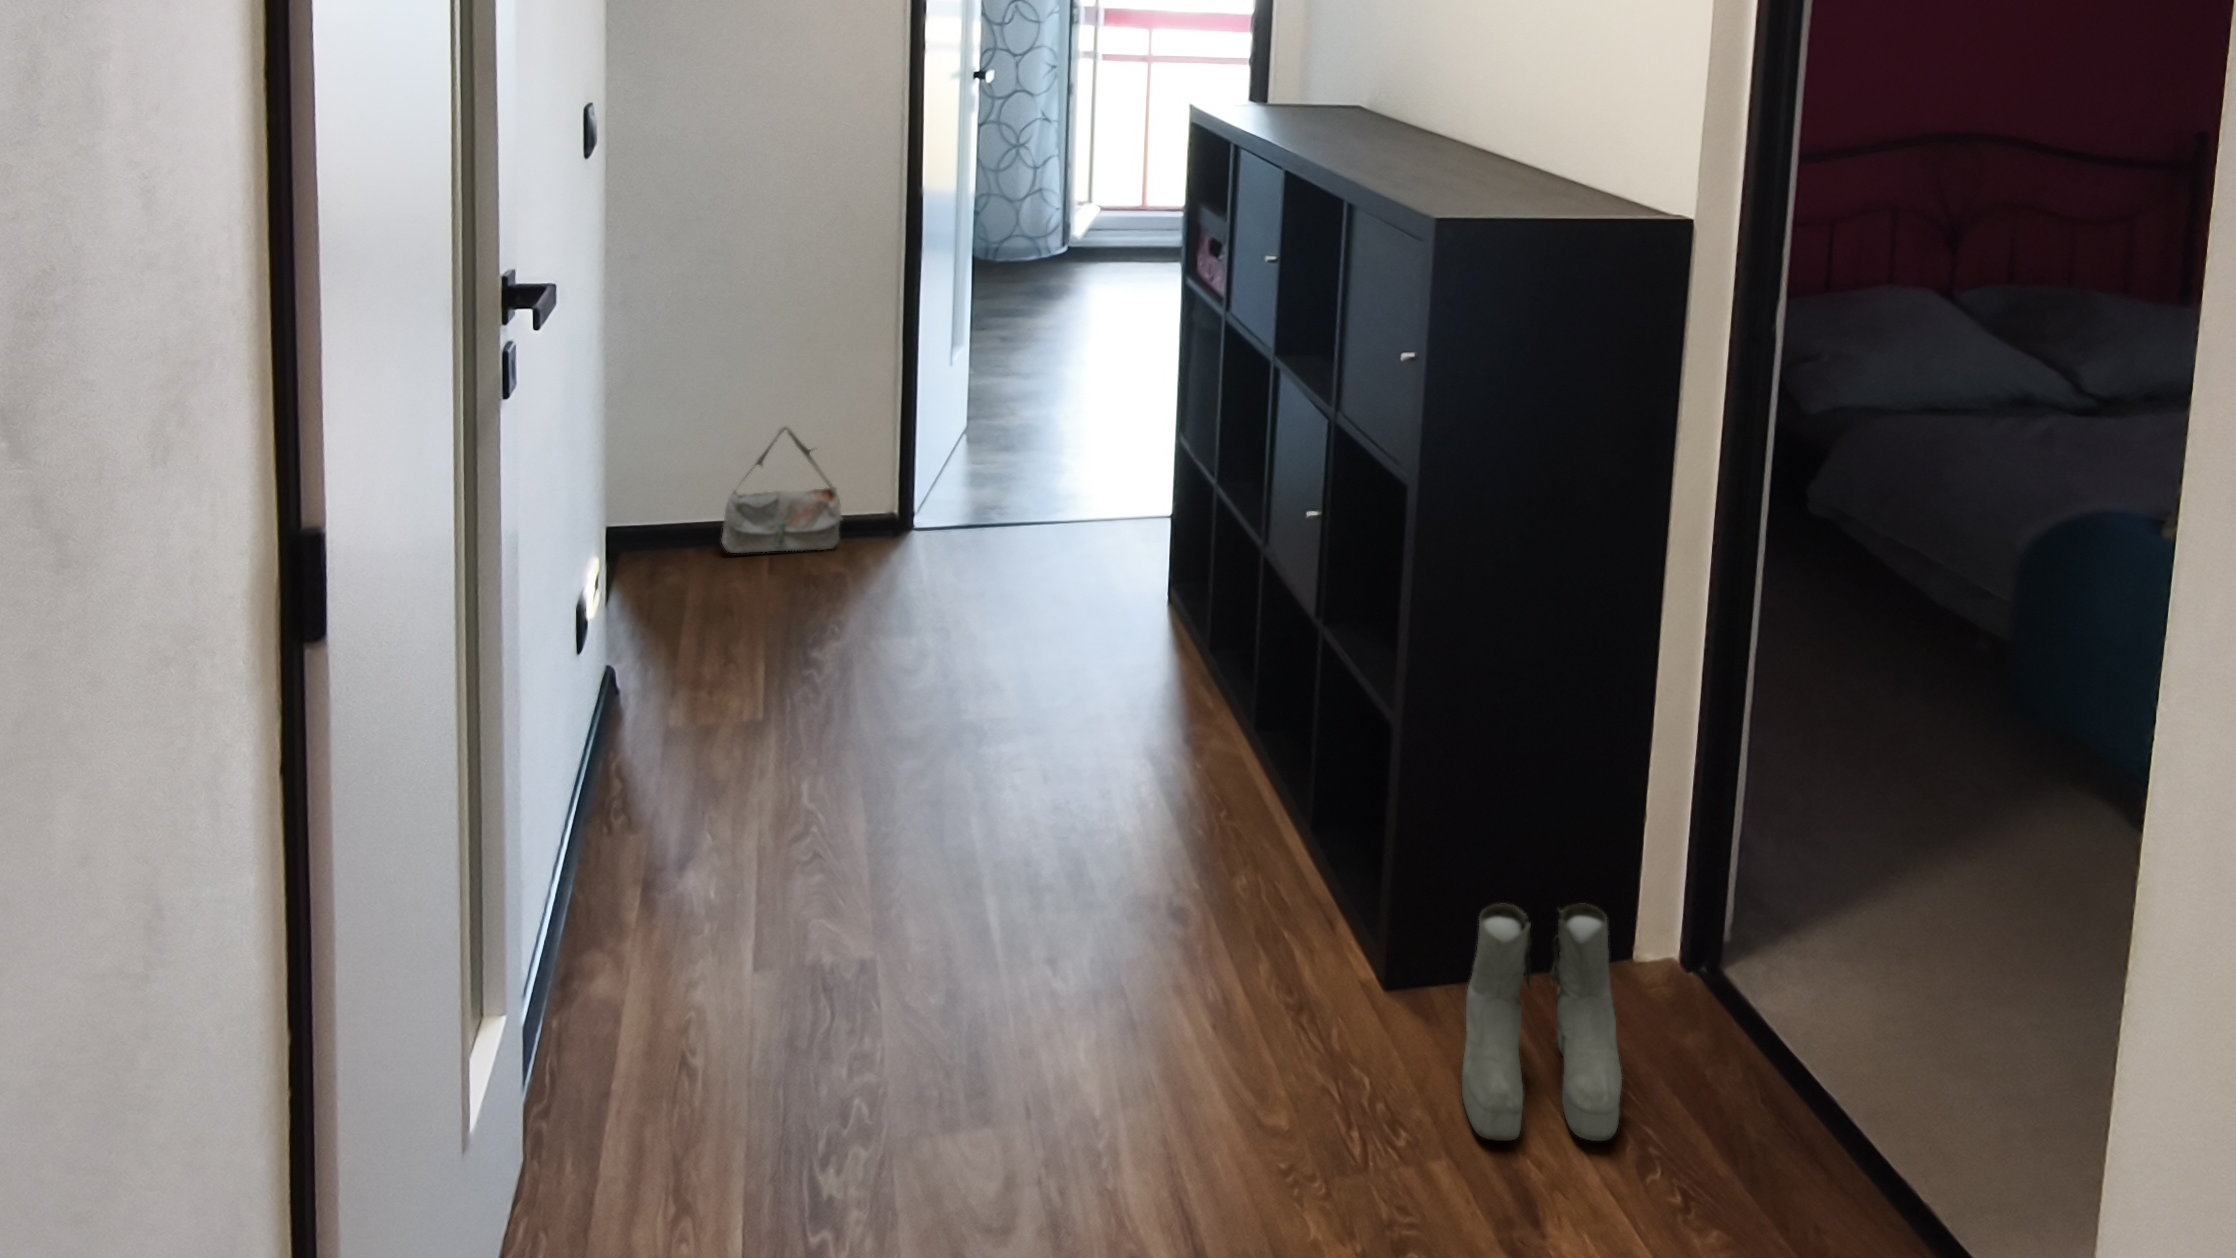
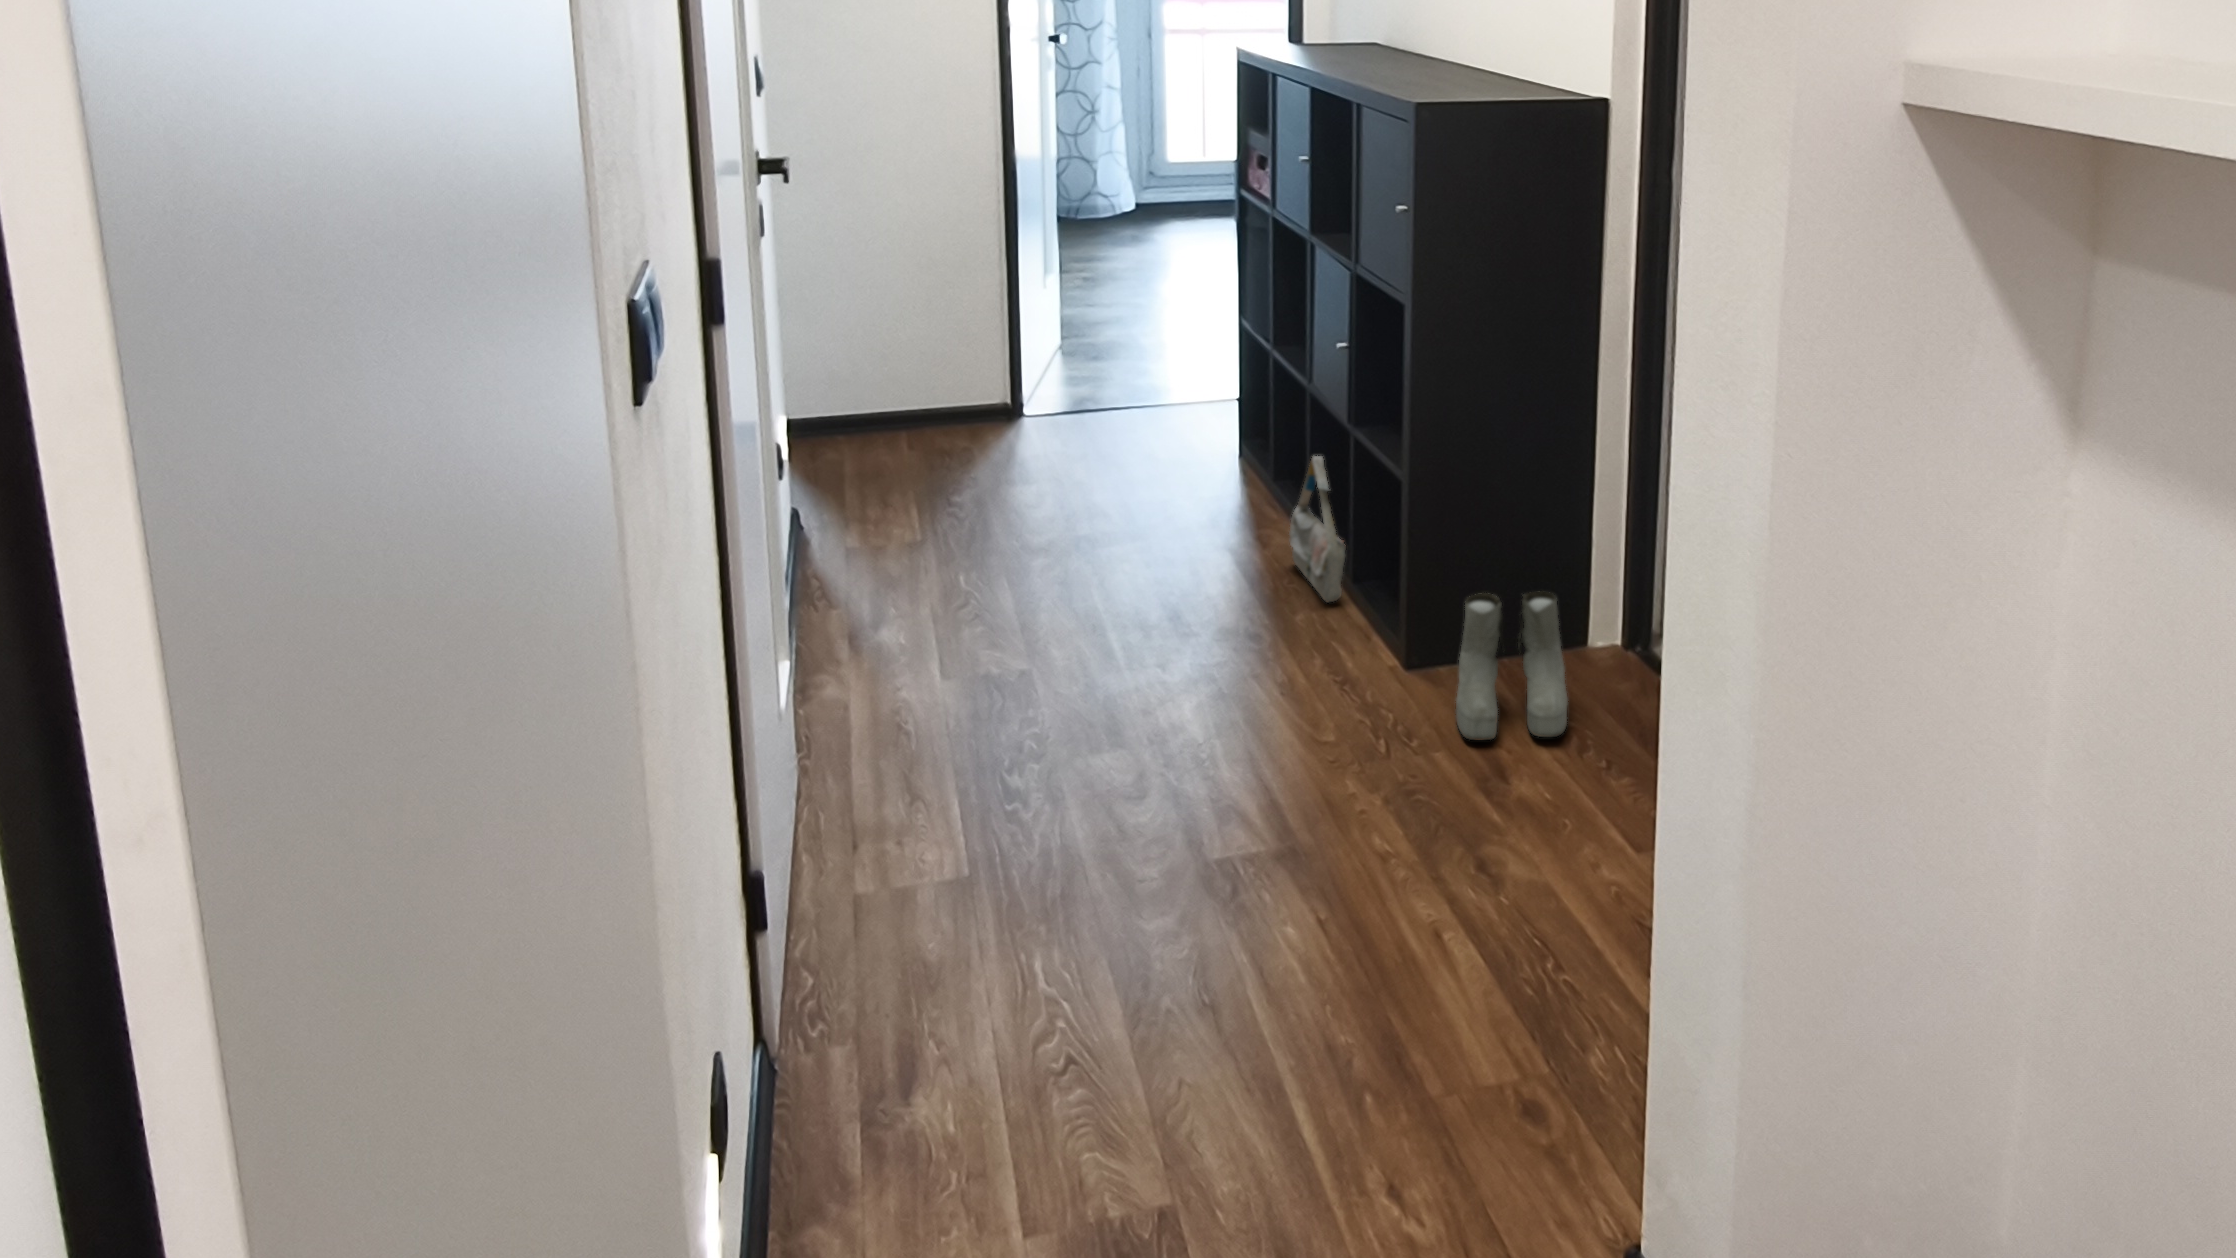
bag: present [722,426,843,553] -> present [1290,456,1346,602]

